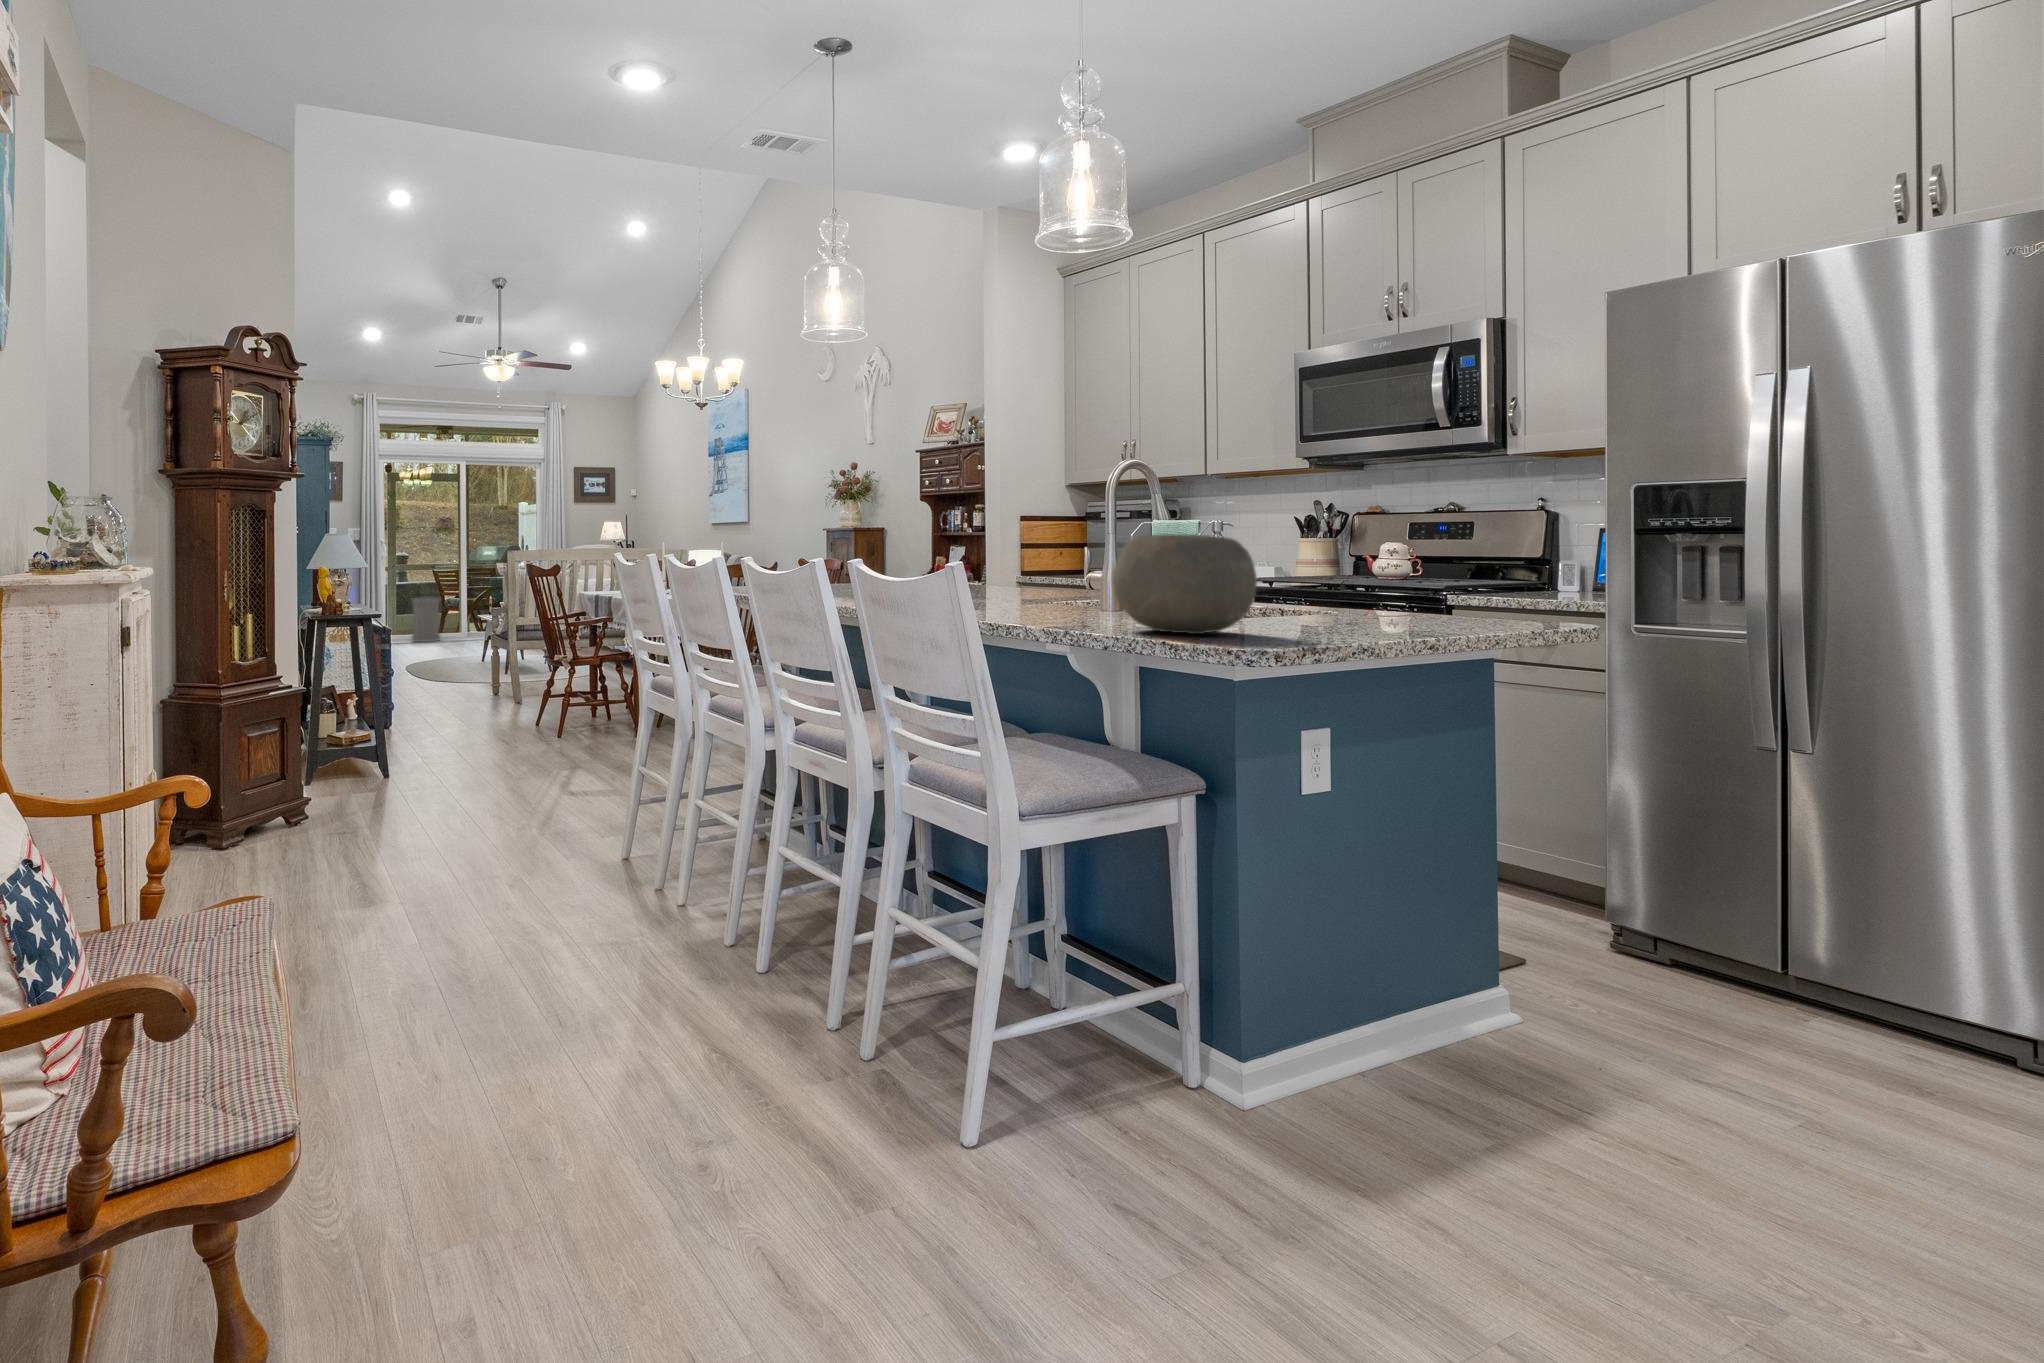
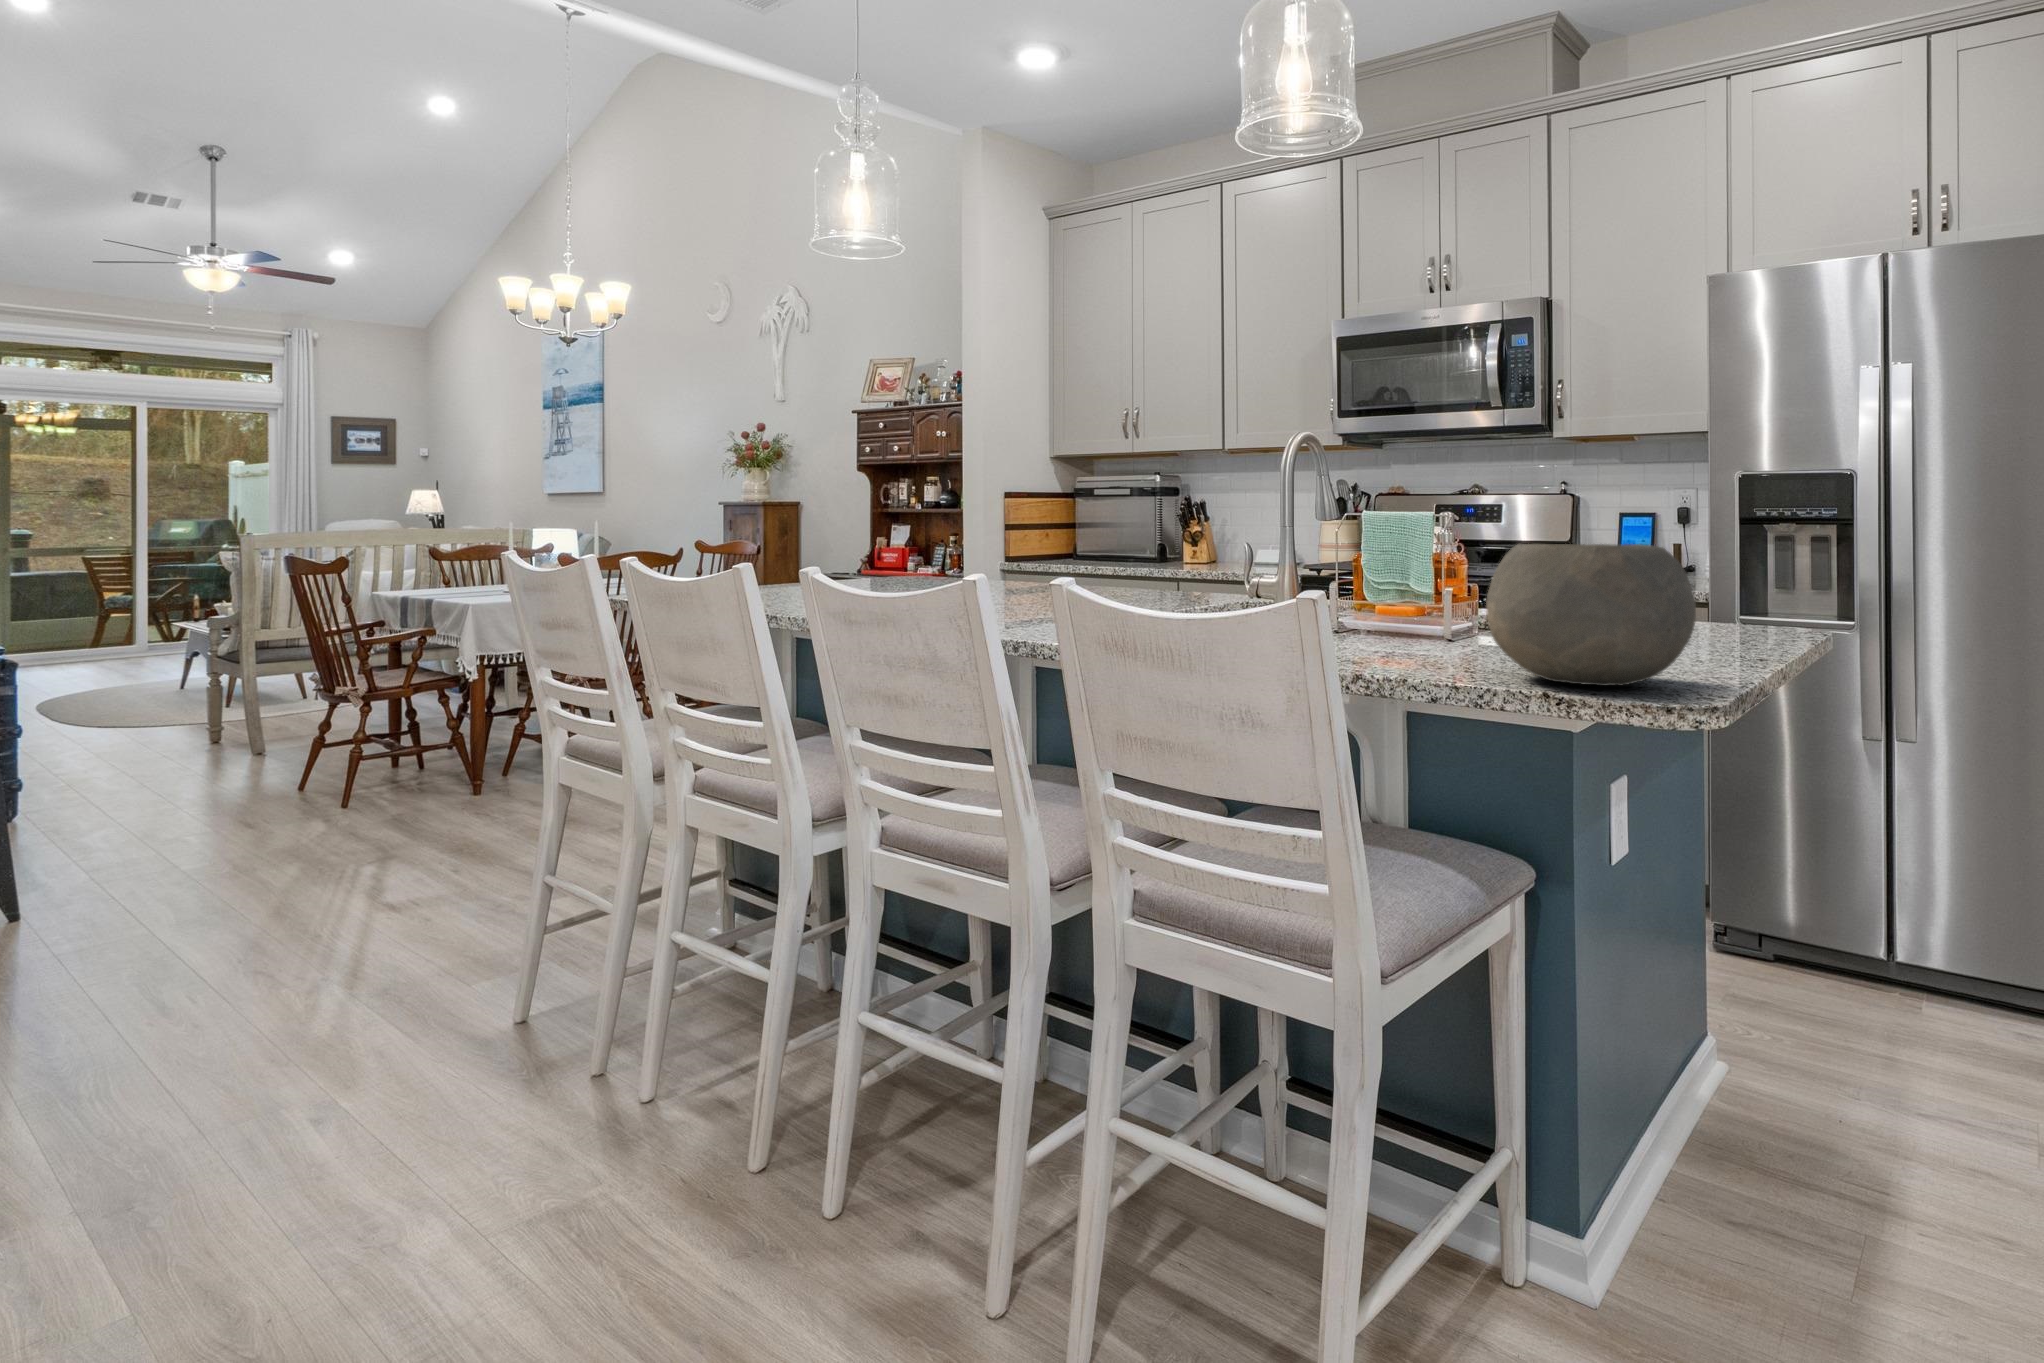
trash can: present [411,596,440,642] -> none [43,594,100,659]

